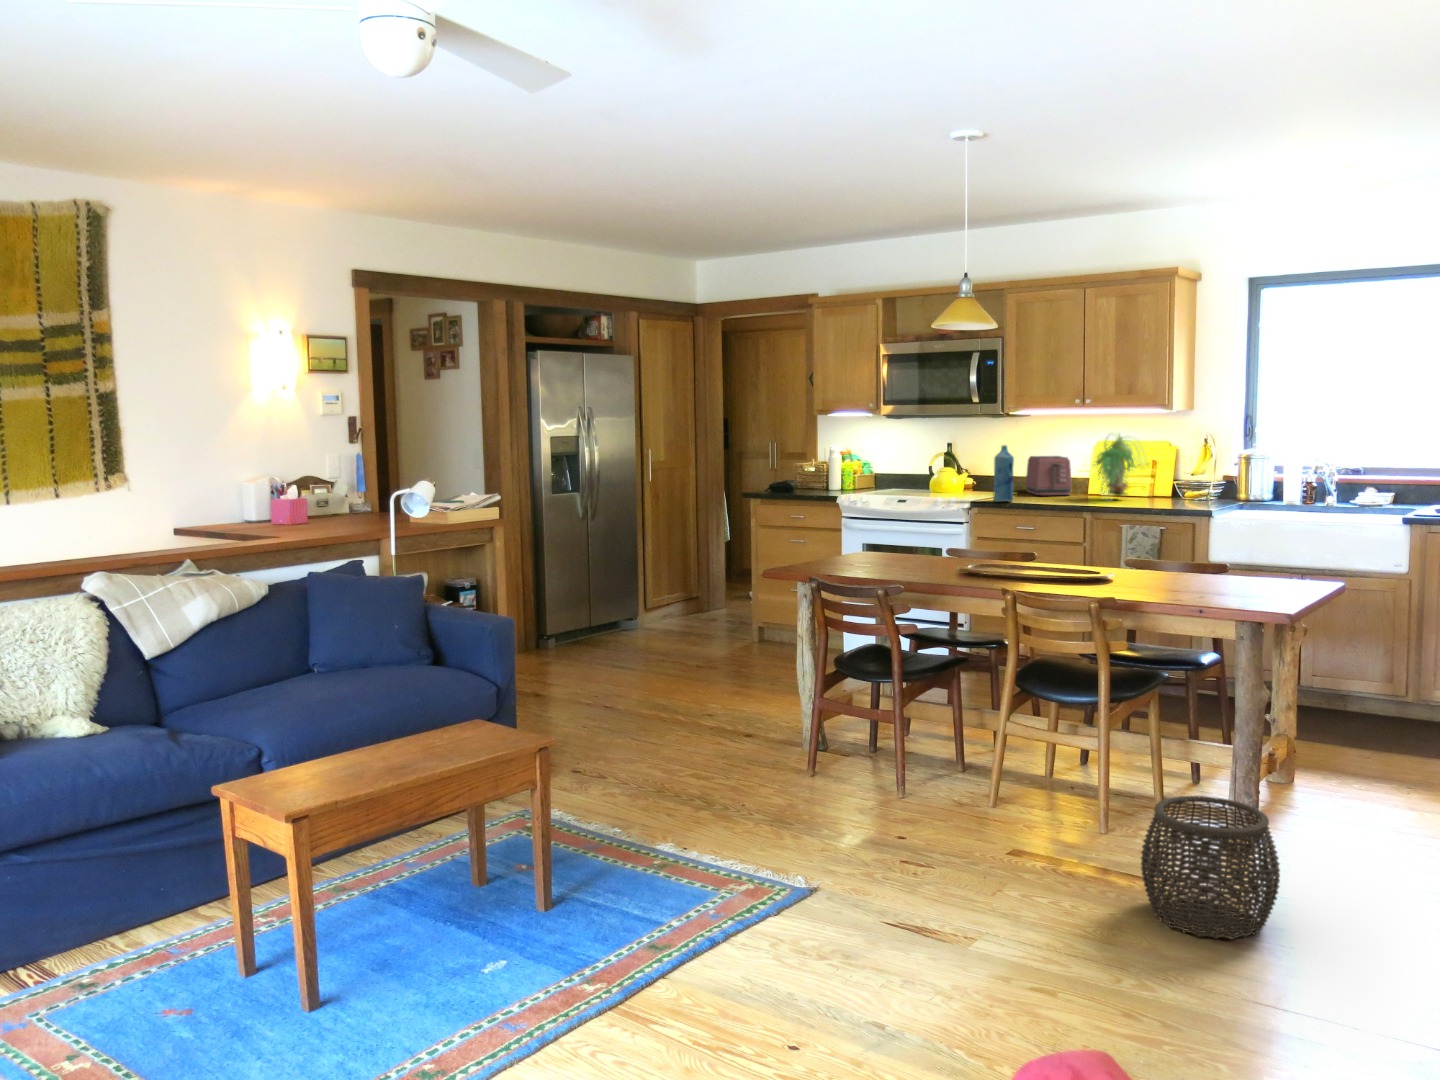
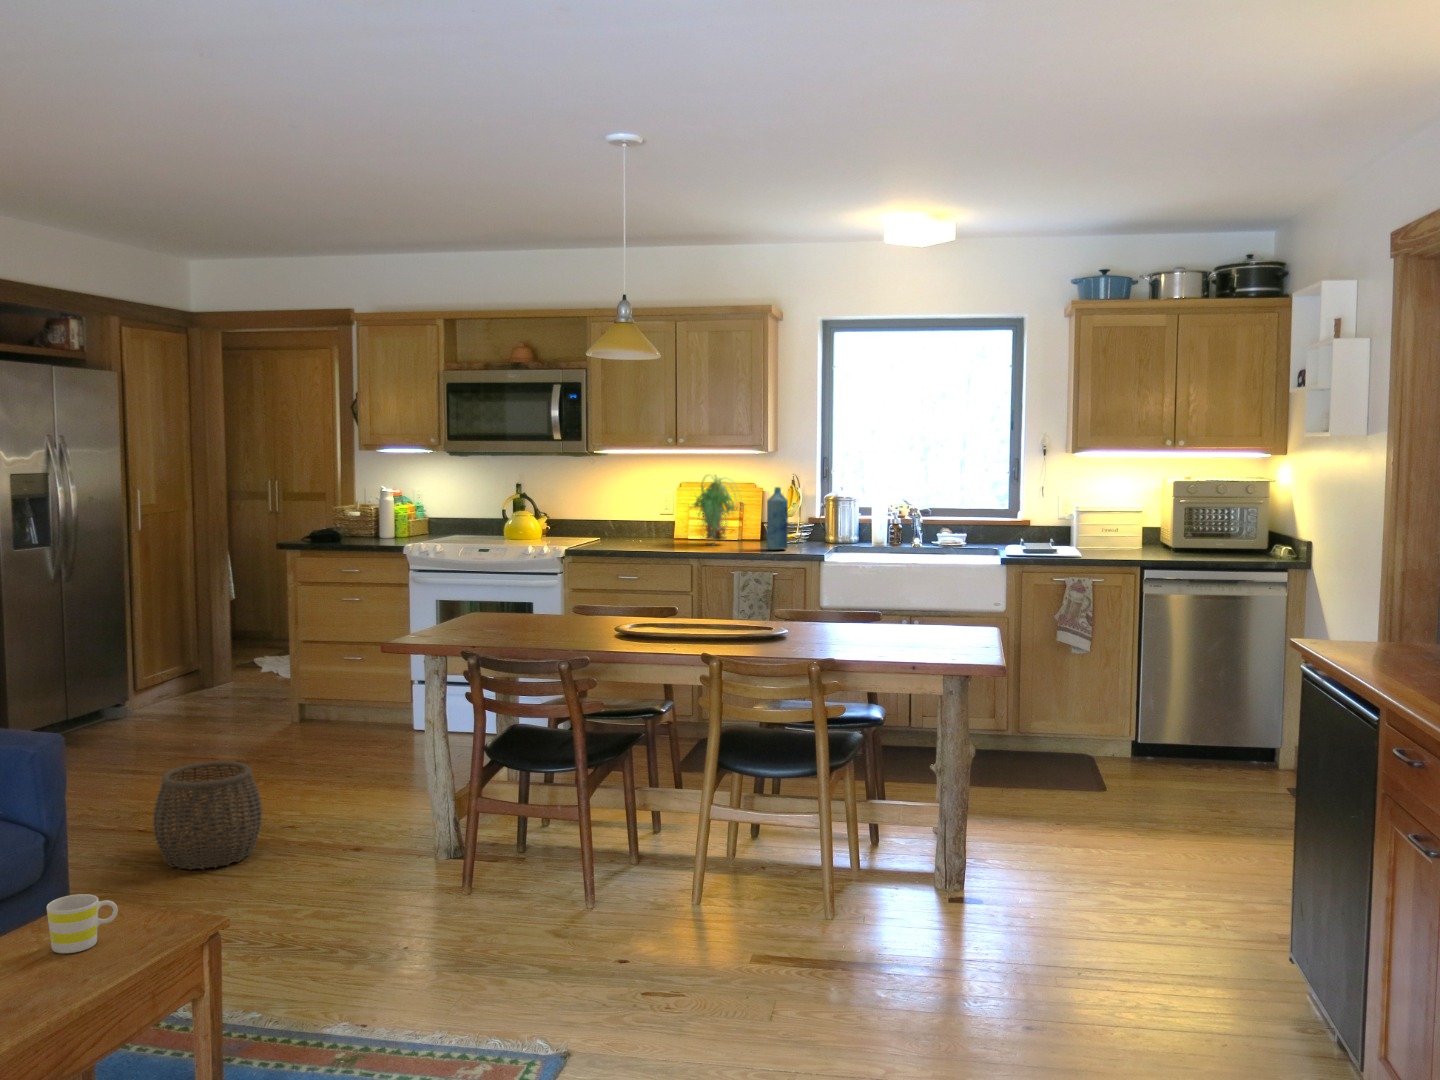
bottle: present [993,445,1014,502] -> present [767,487,788,550]
toaster: present [1026,456,1072,495] -> none [610,497,664,541]
mug: none [443,709,487,746] -> present [47,894,118,953]
woven basket: present [1141,796,1280,940] -> present [153,762,263,870]

